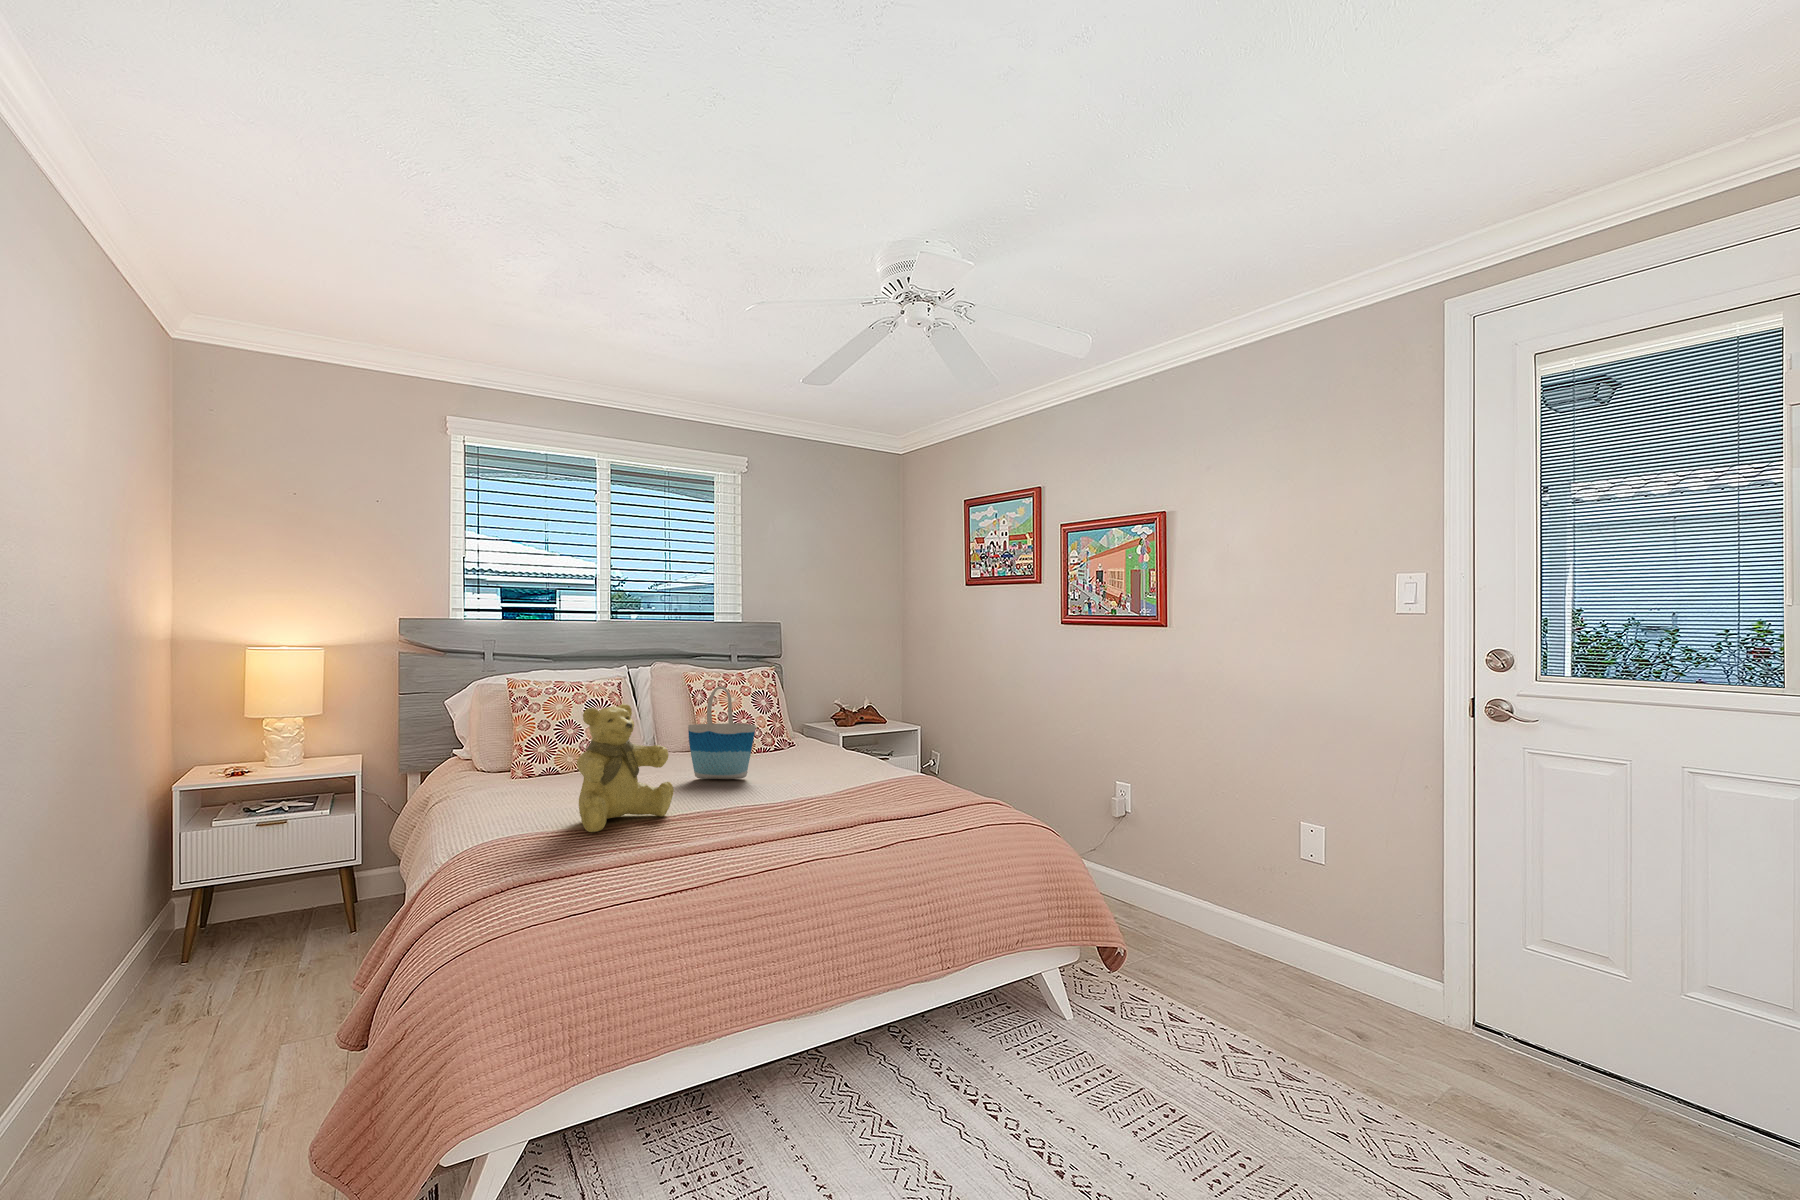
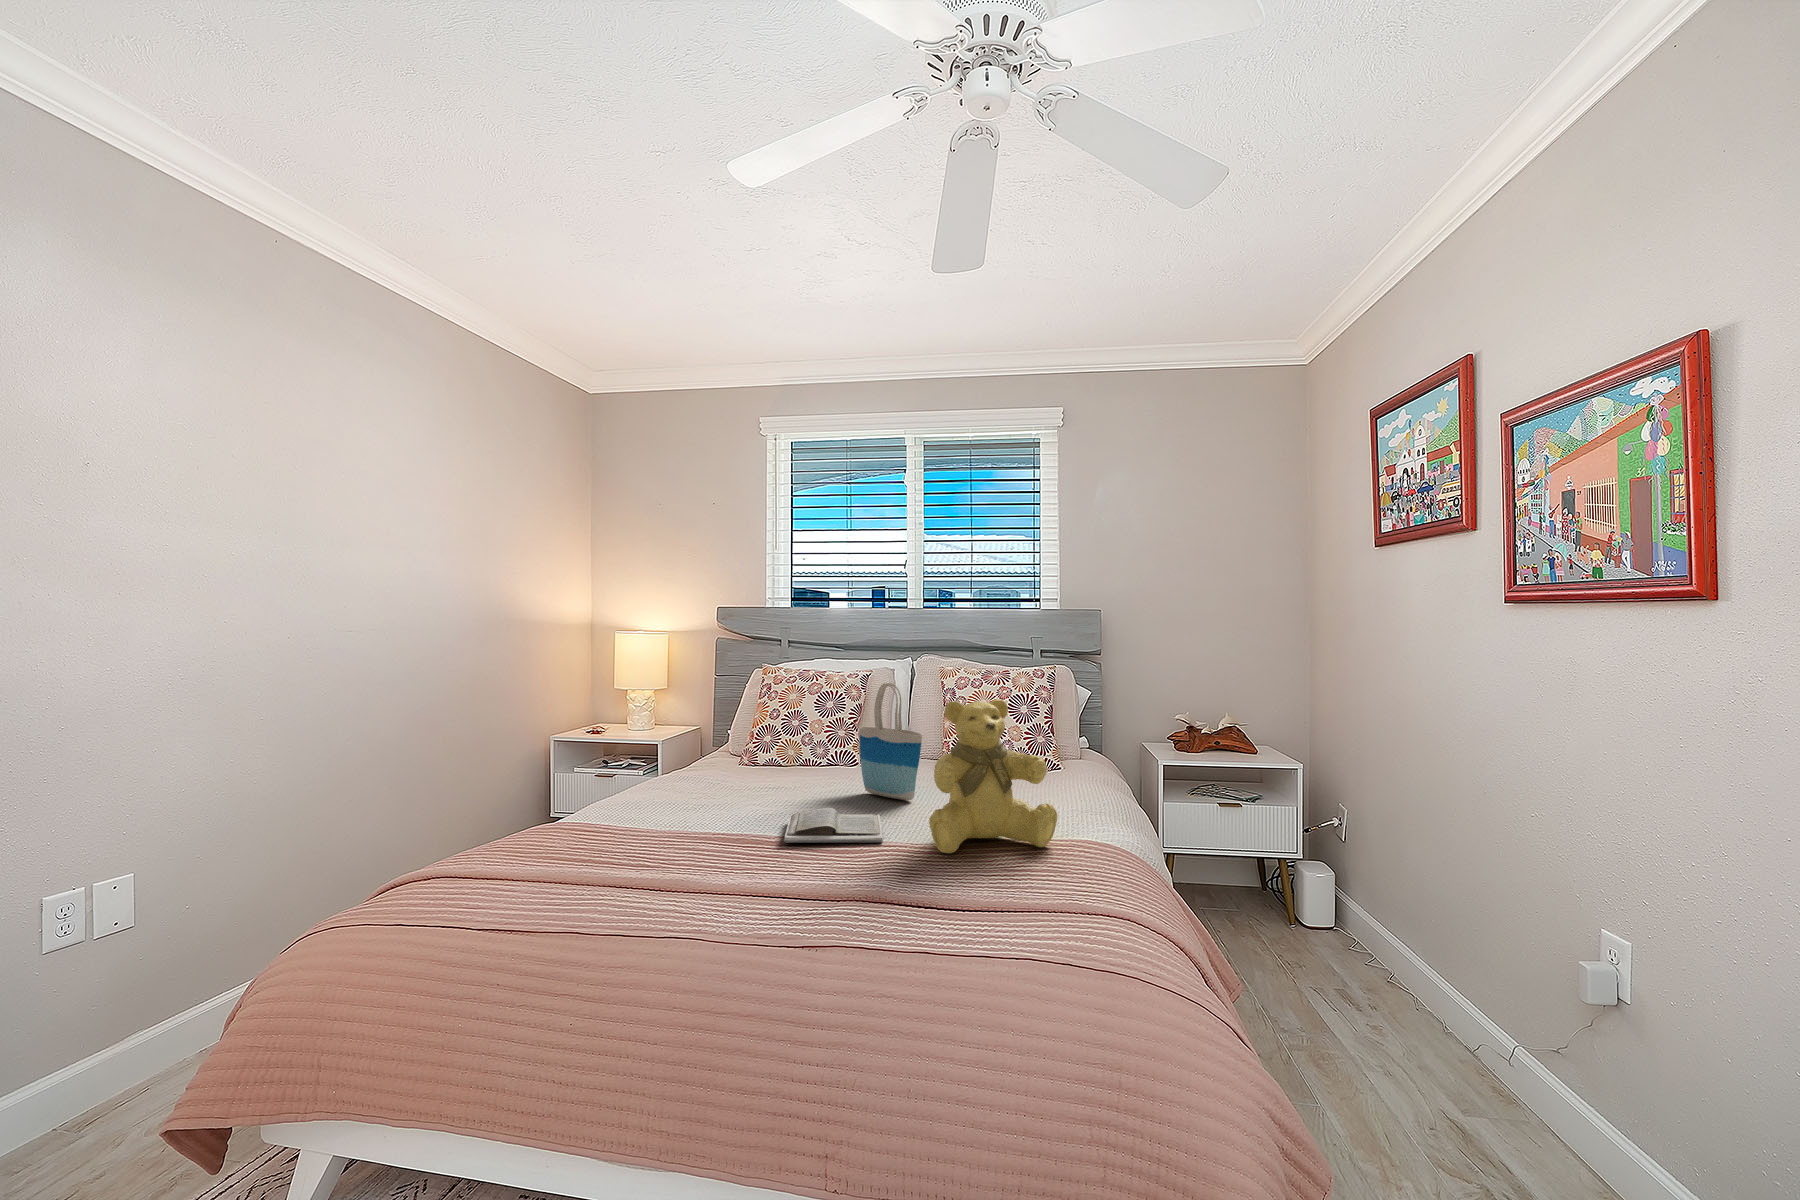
teddy bear: present [577,704,674,832] -> present [929,699,1058,853]
book: none [692,787,790,813] -> present [784,808,883,843]

